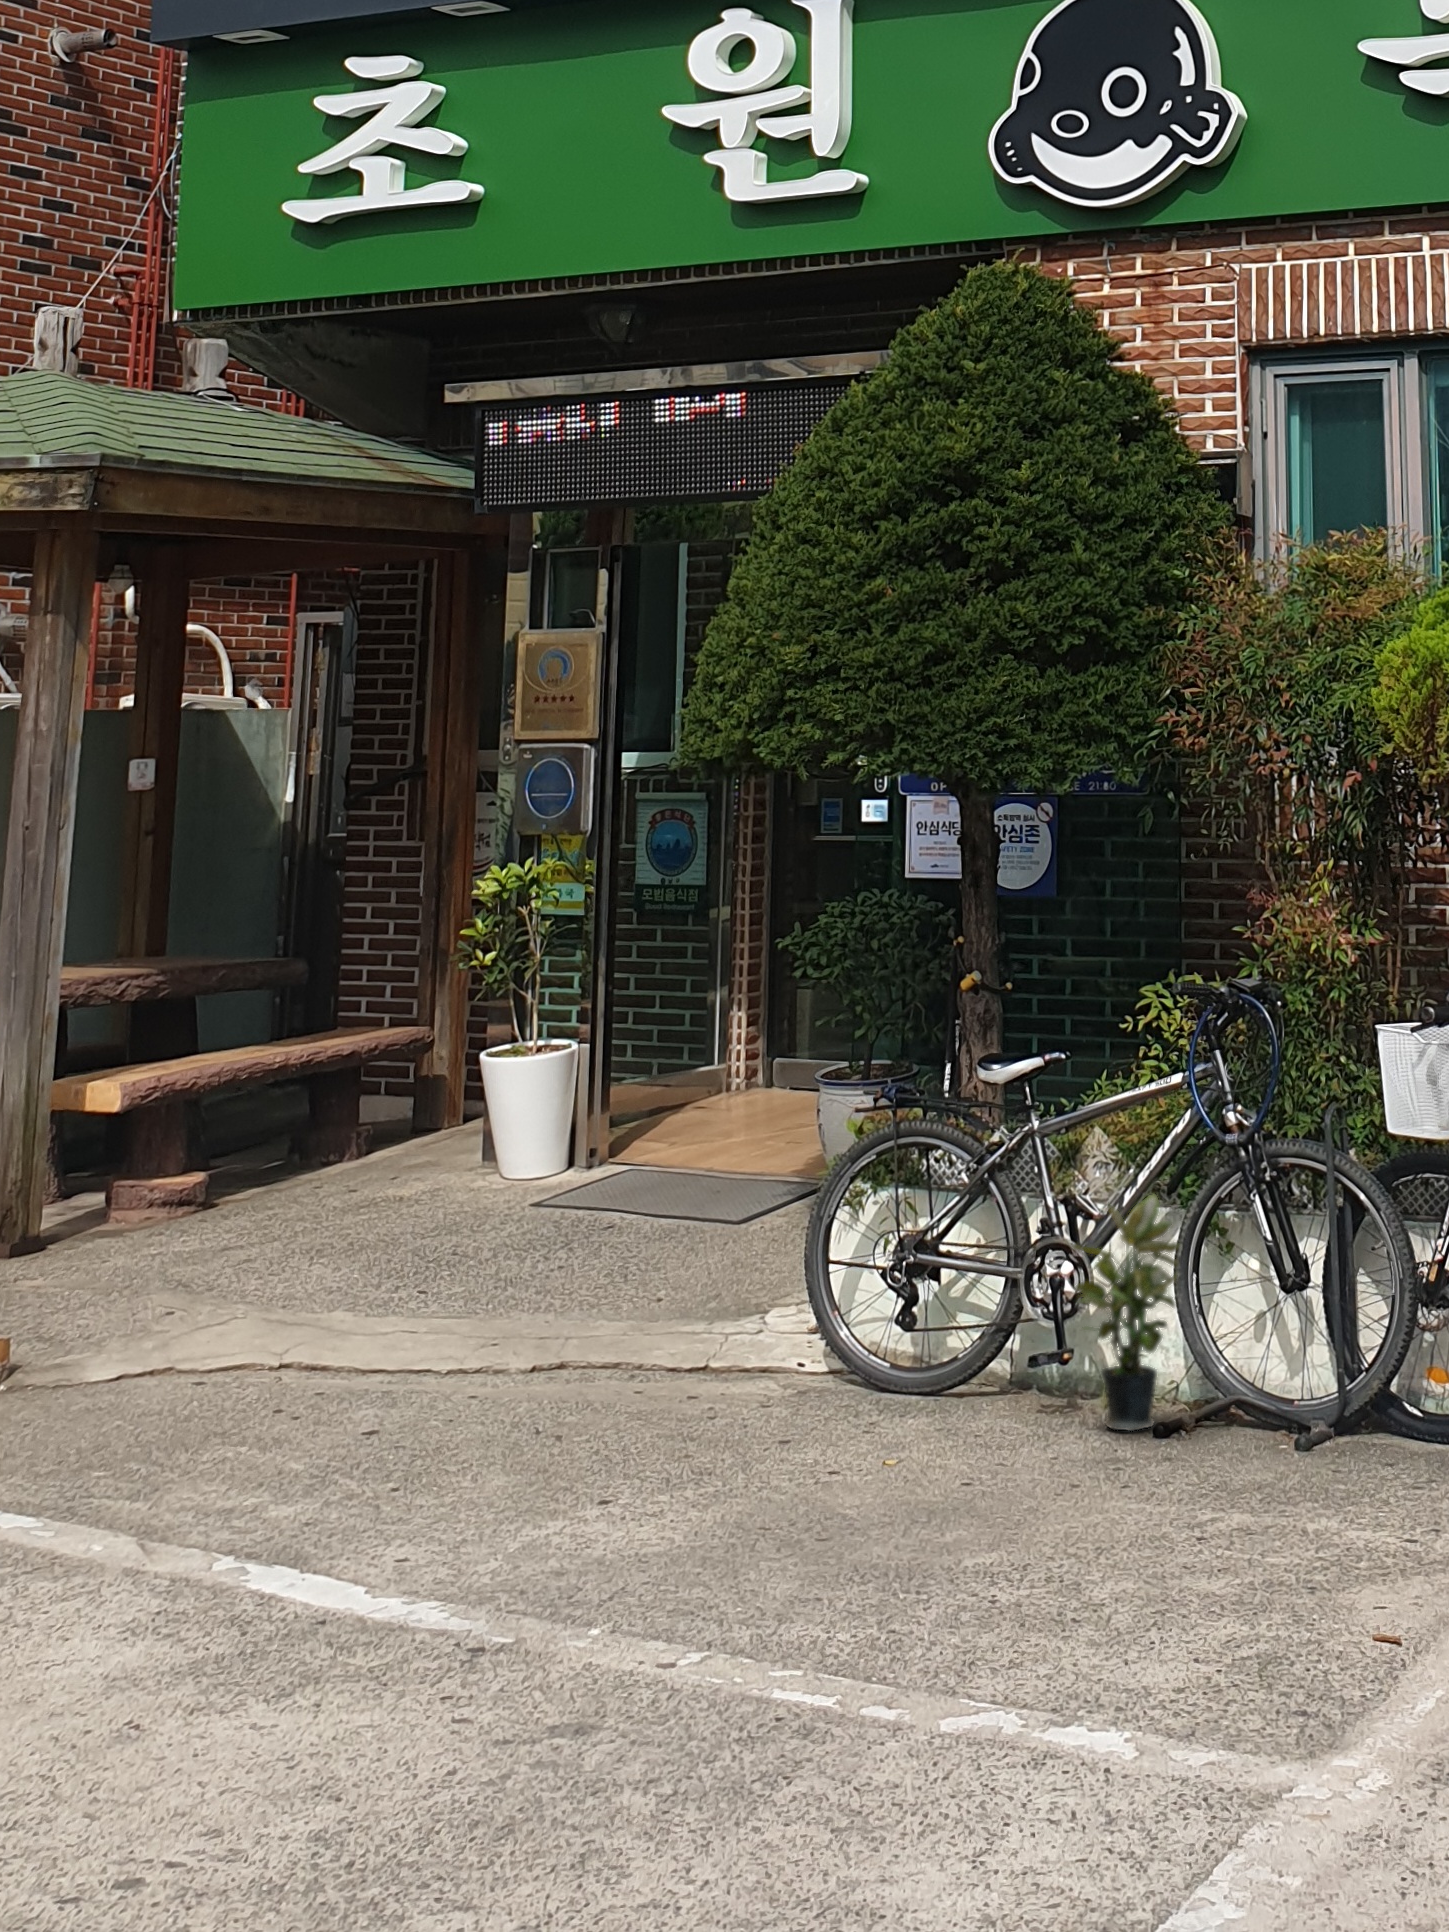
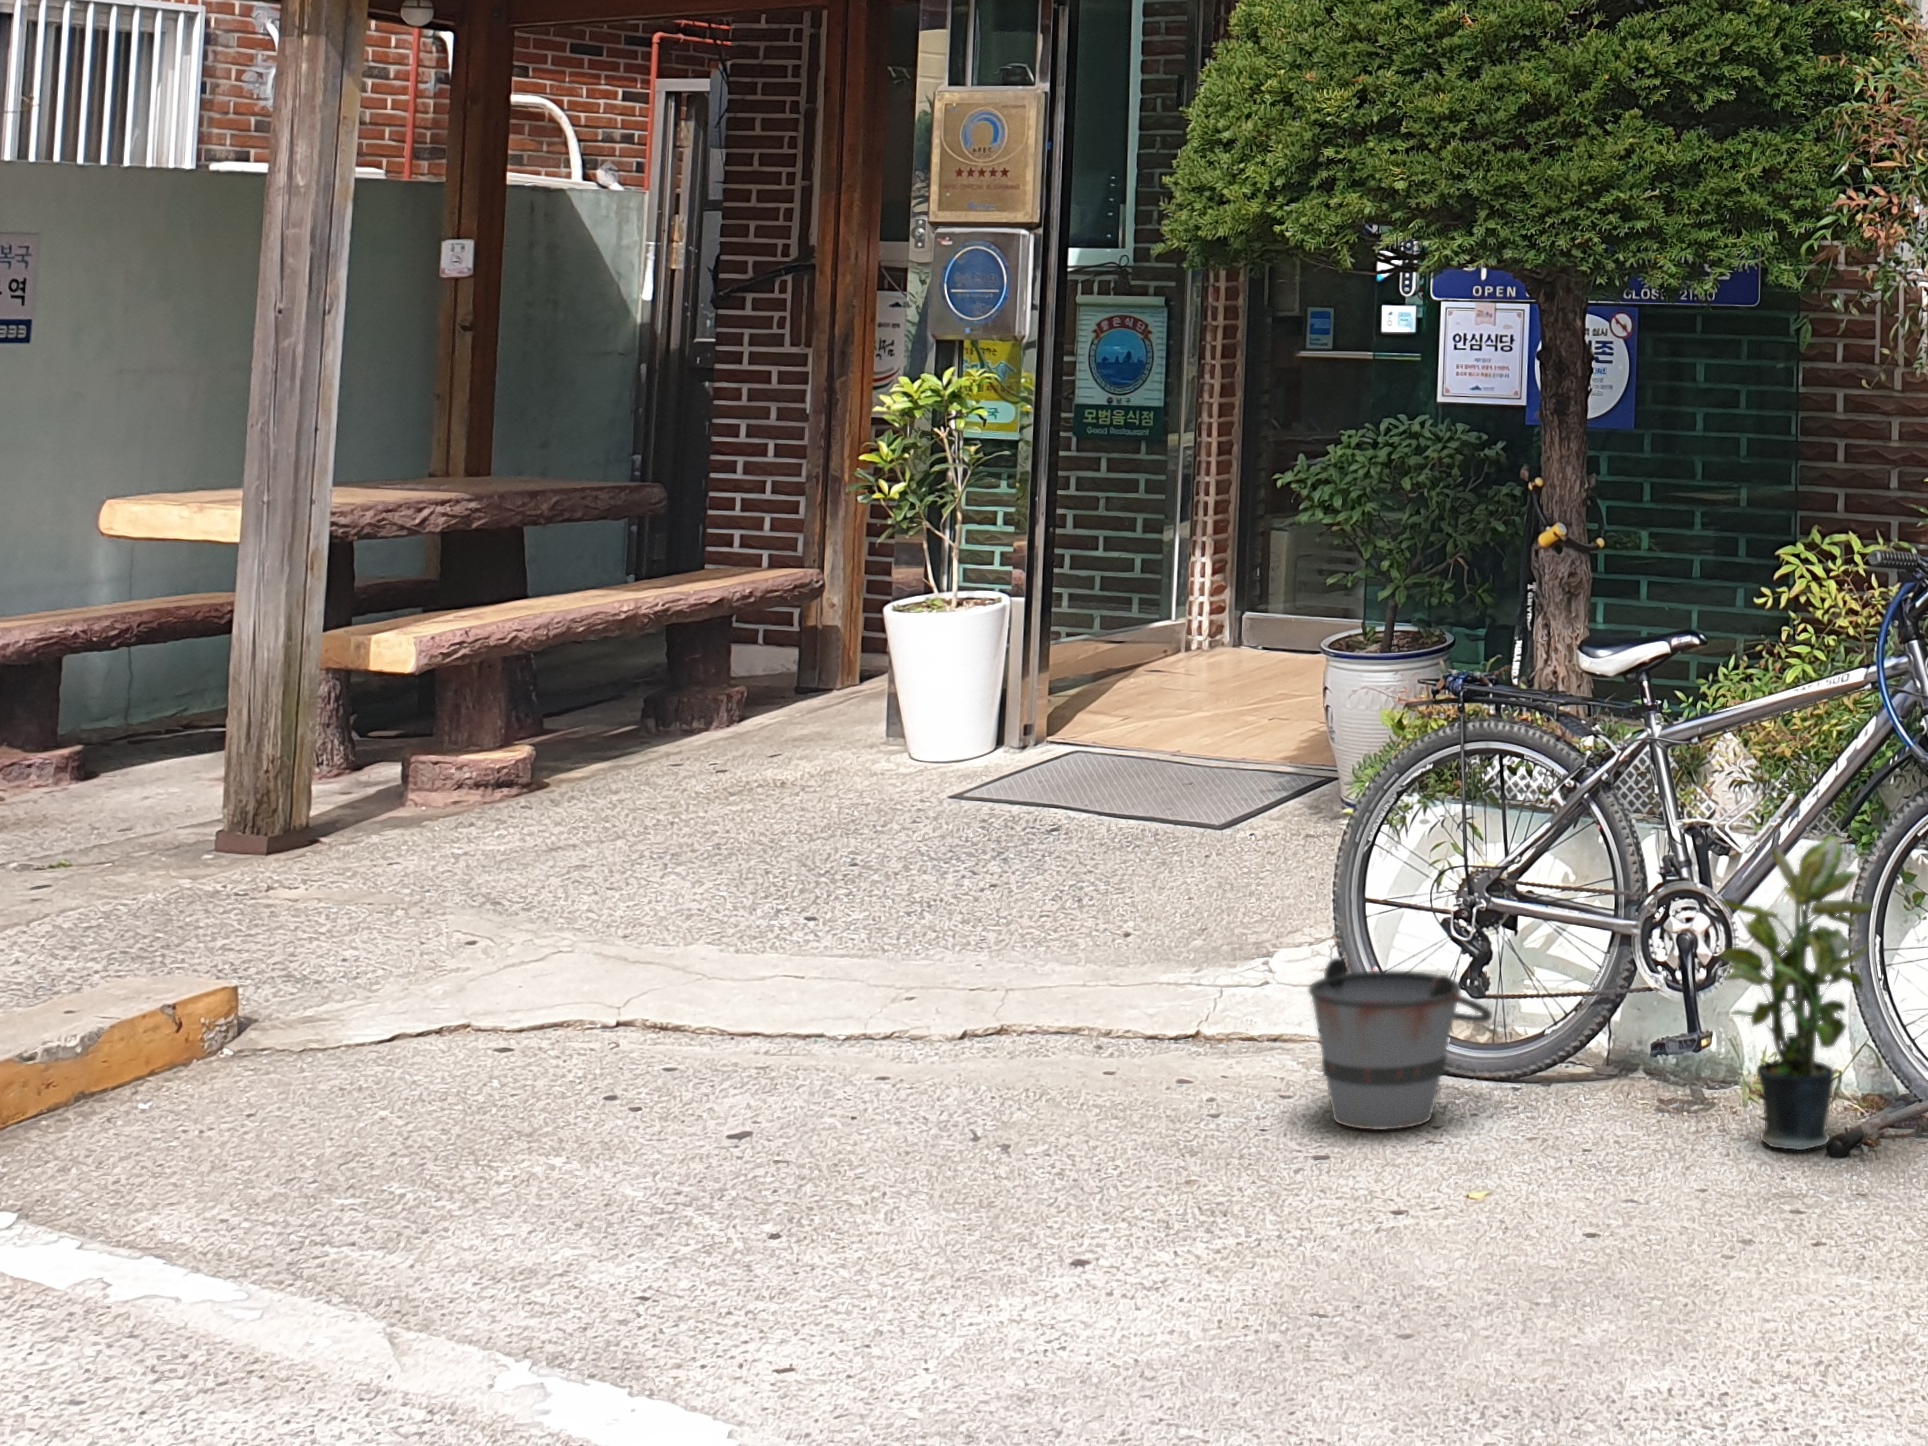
bucket: none [782,1299,915,1425] -> present [1308,958,1492,1130]

